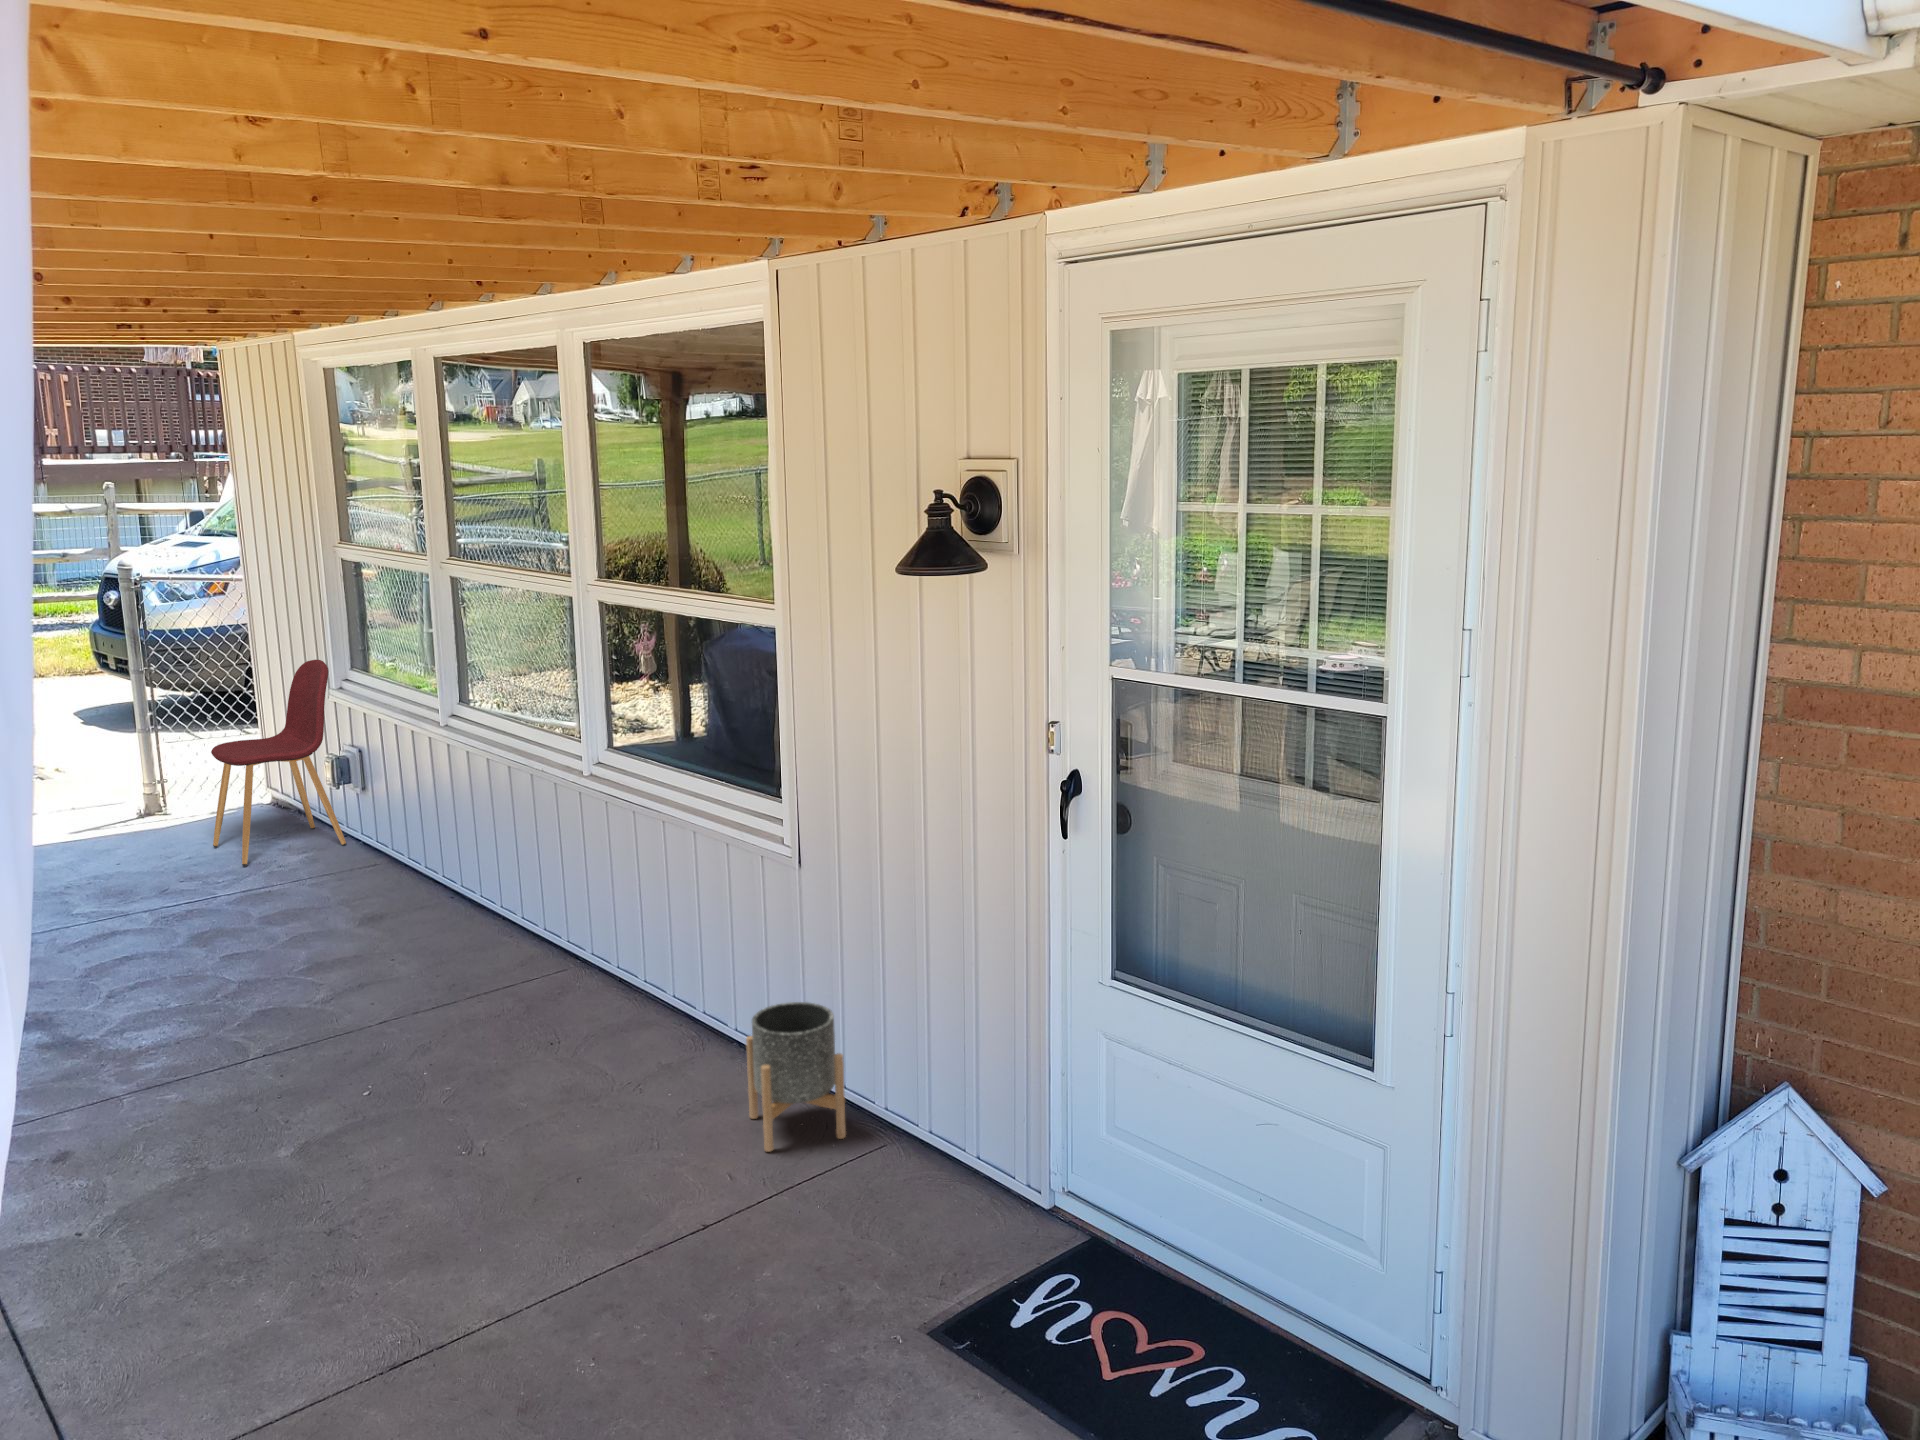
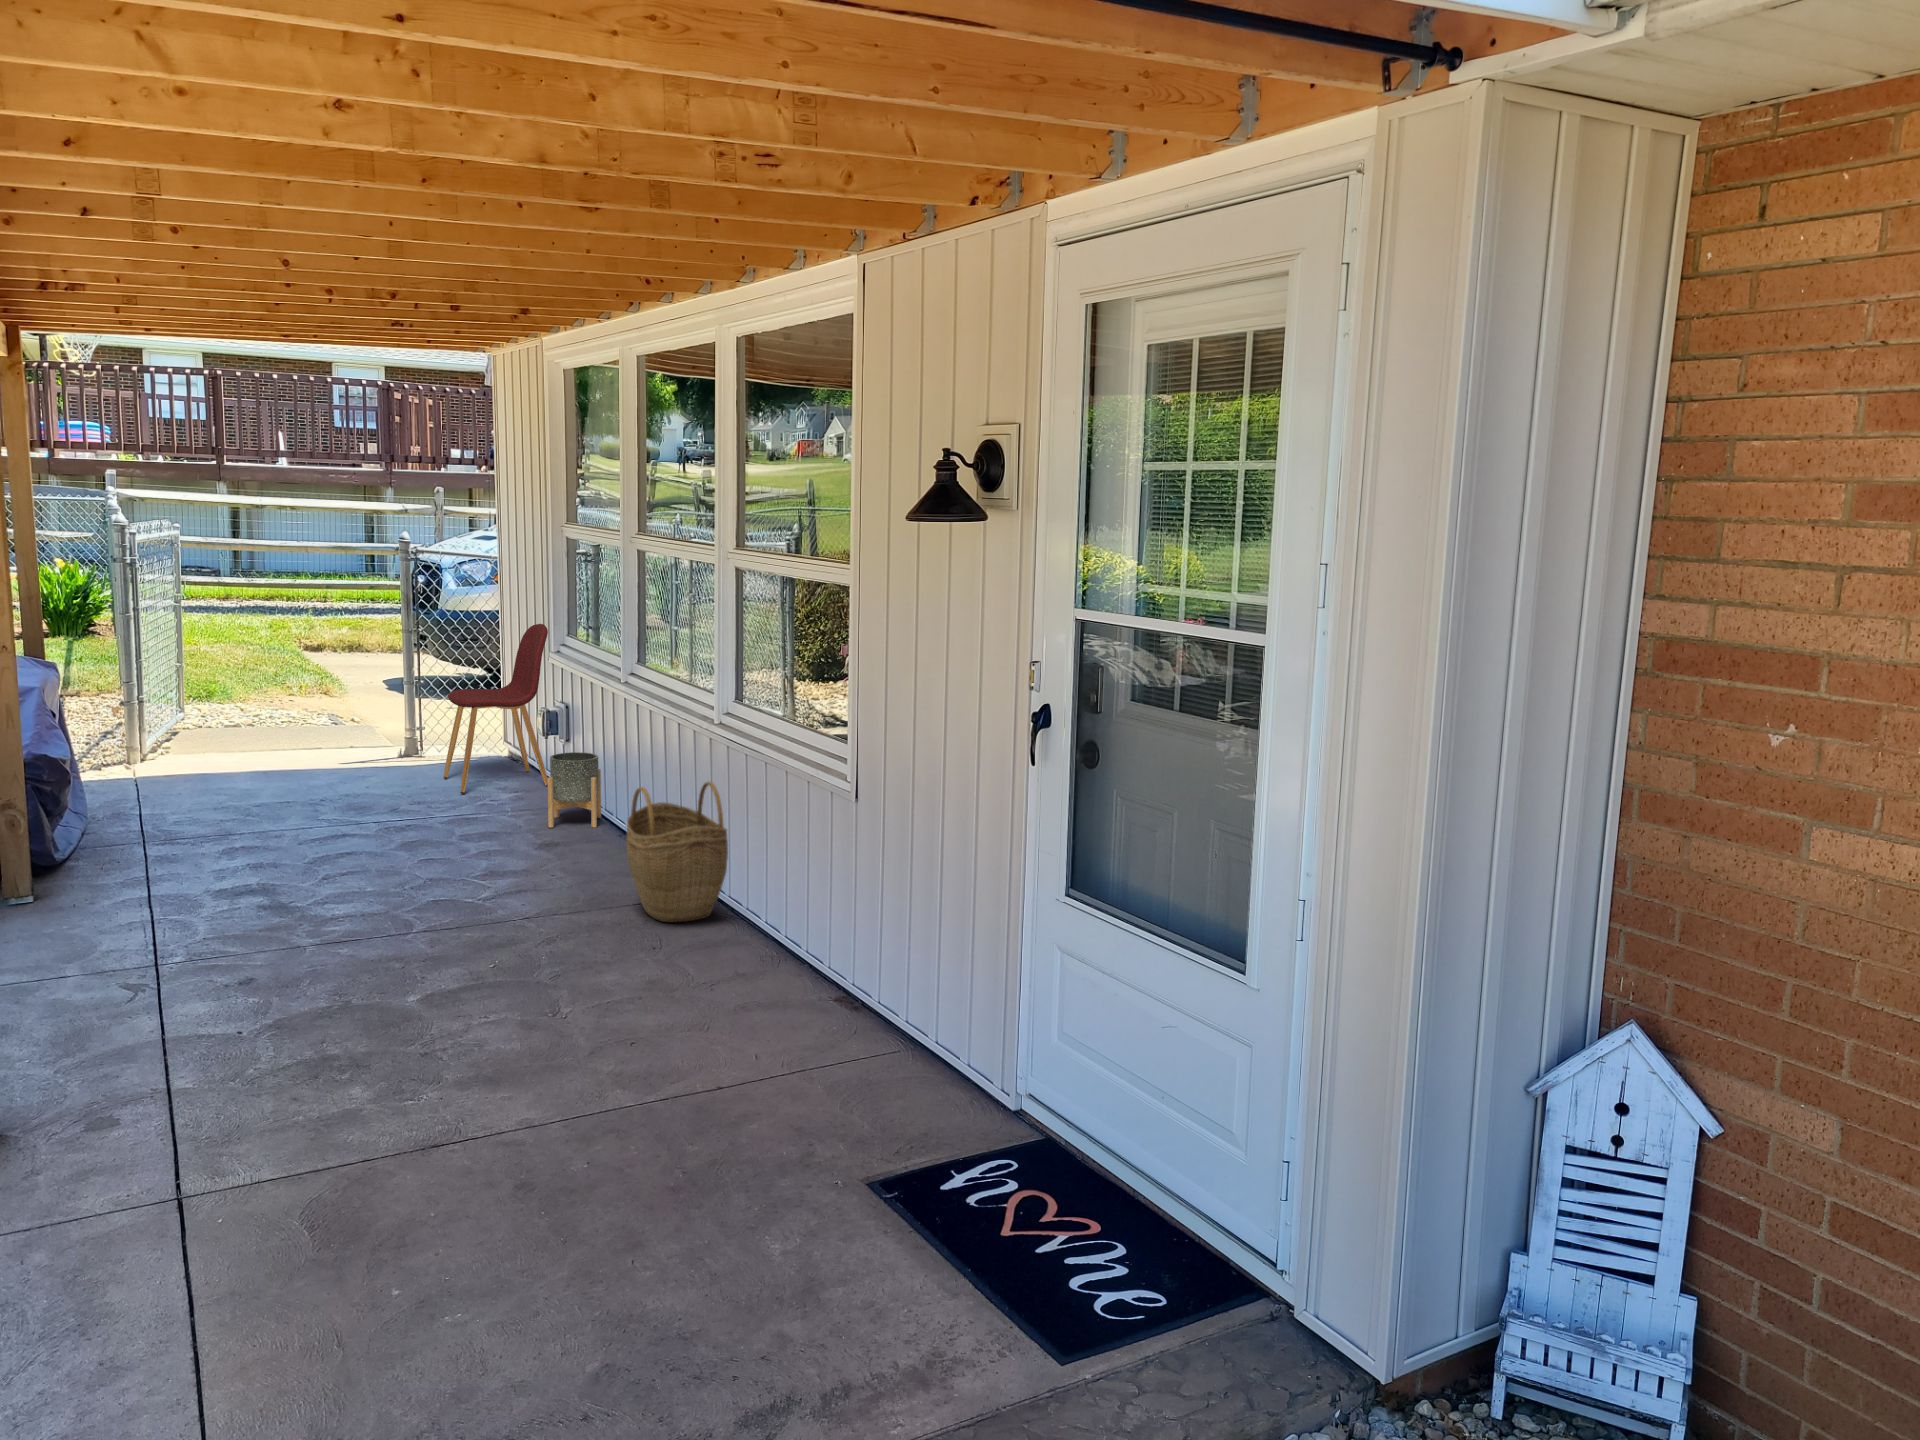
woven basket: none [496,846,620,1012] -> present [626,782,728,922]
planter: present [746,1002,846,1152] -> present [548,752,601,828]

